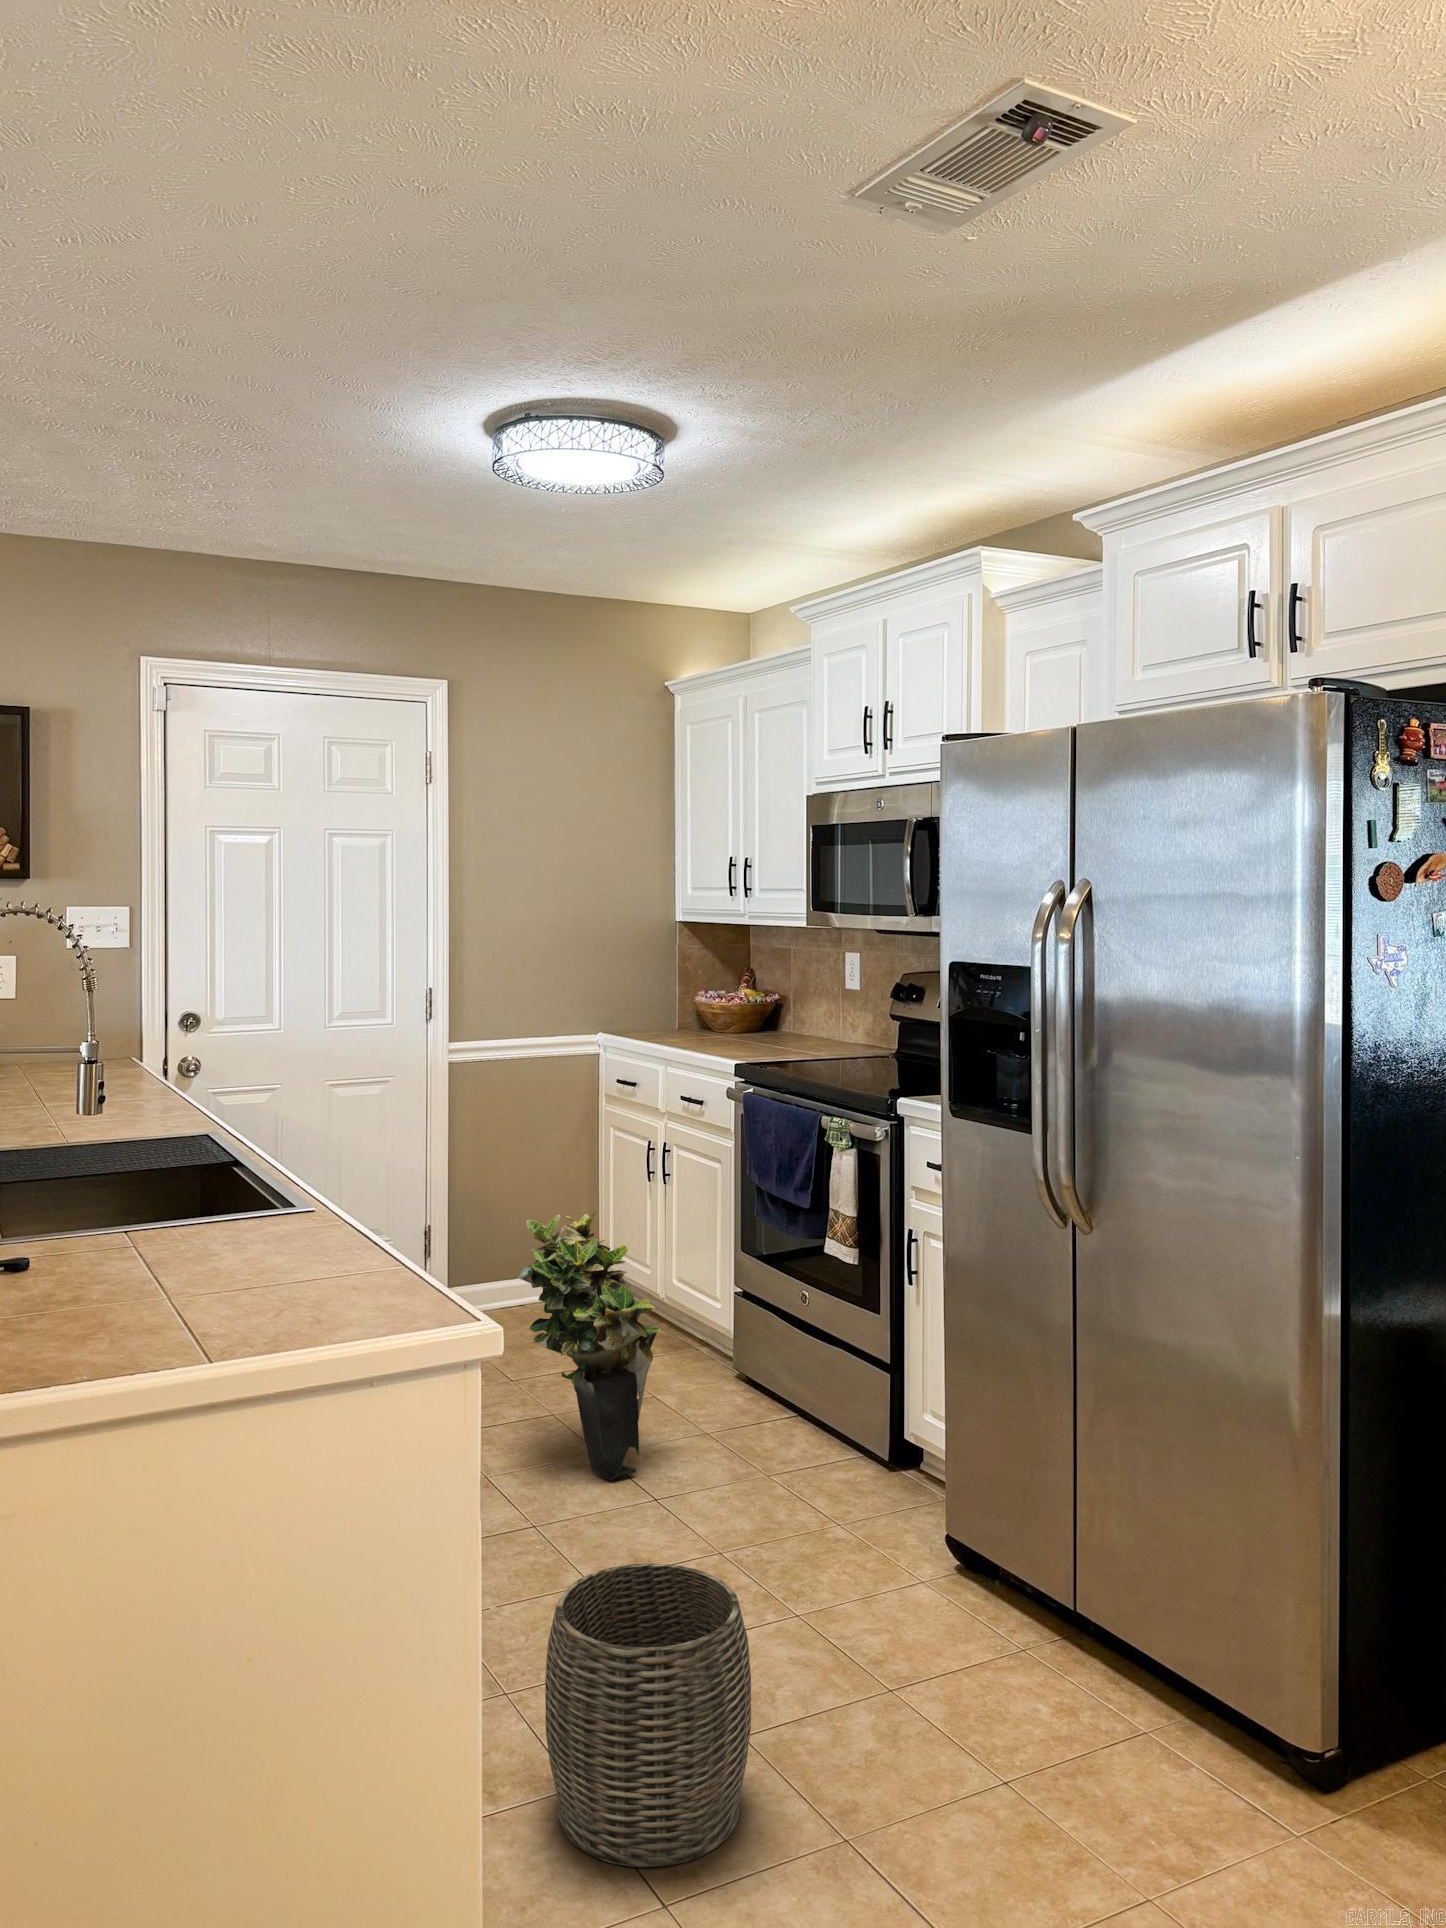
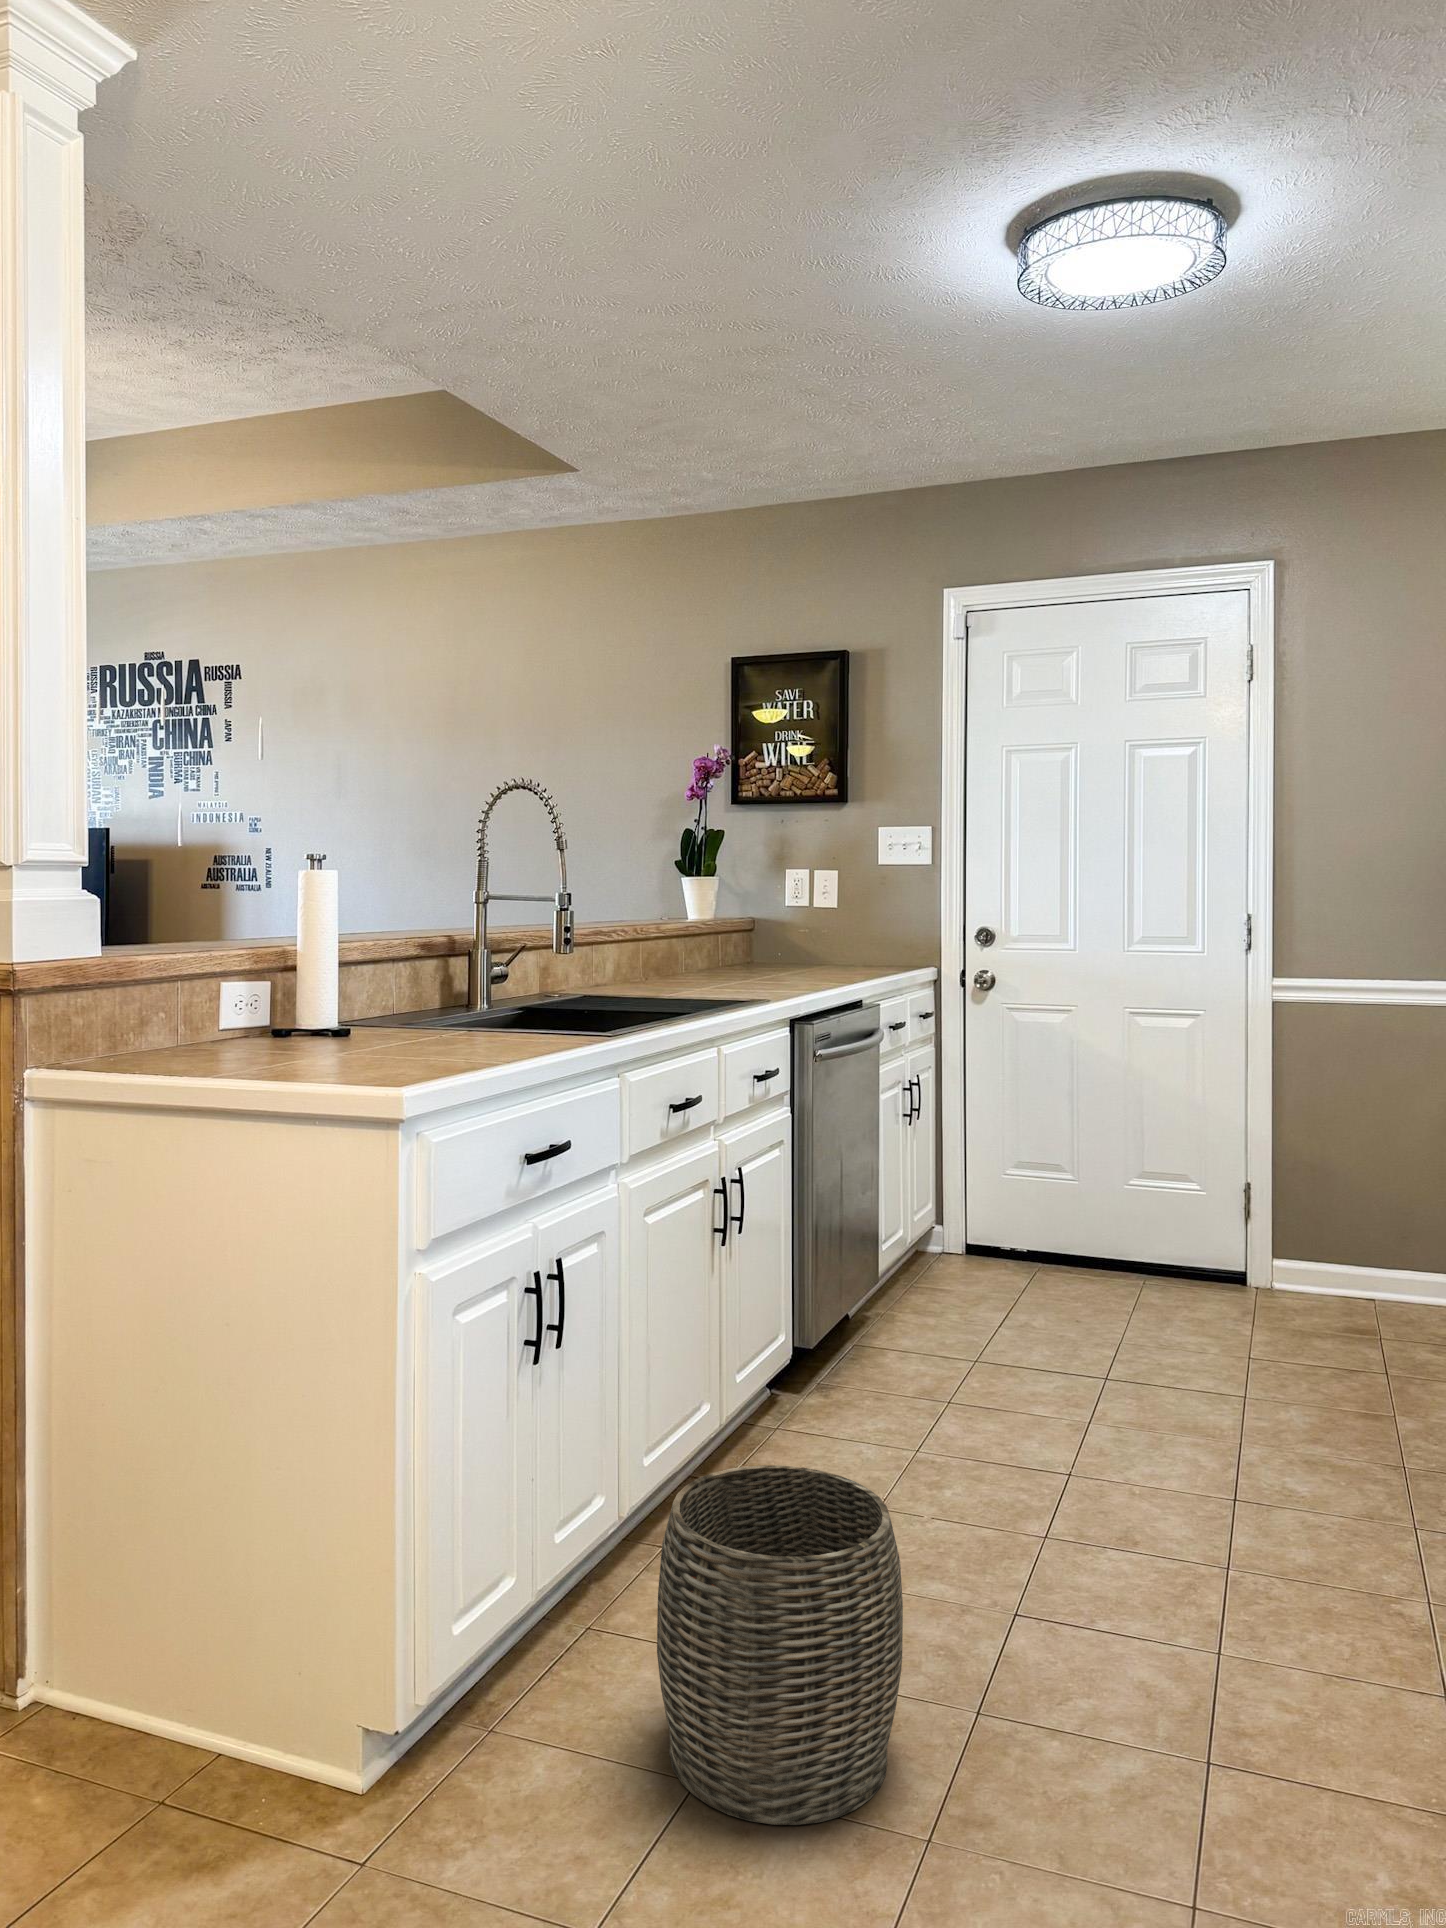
potted plant: present [519,1212,661,1481] -> none [1128,1151,1316,1479]

